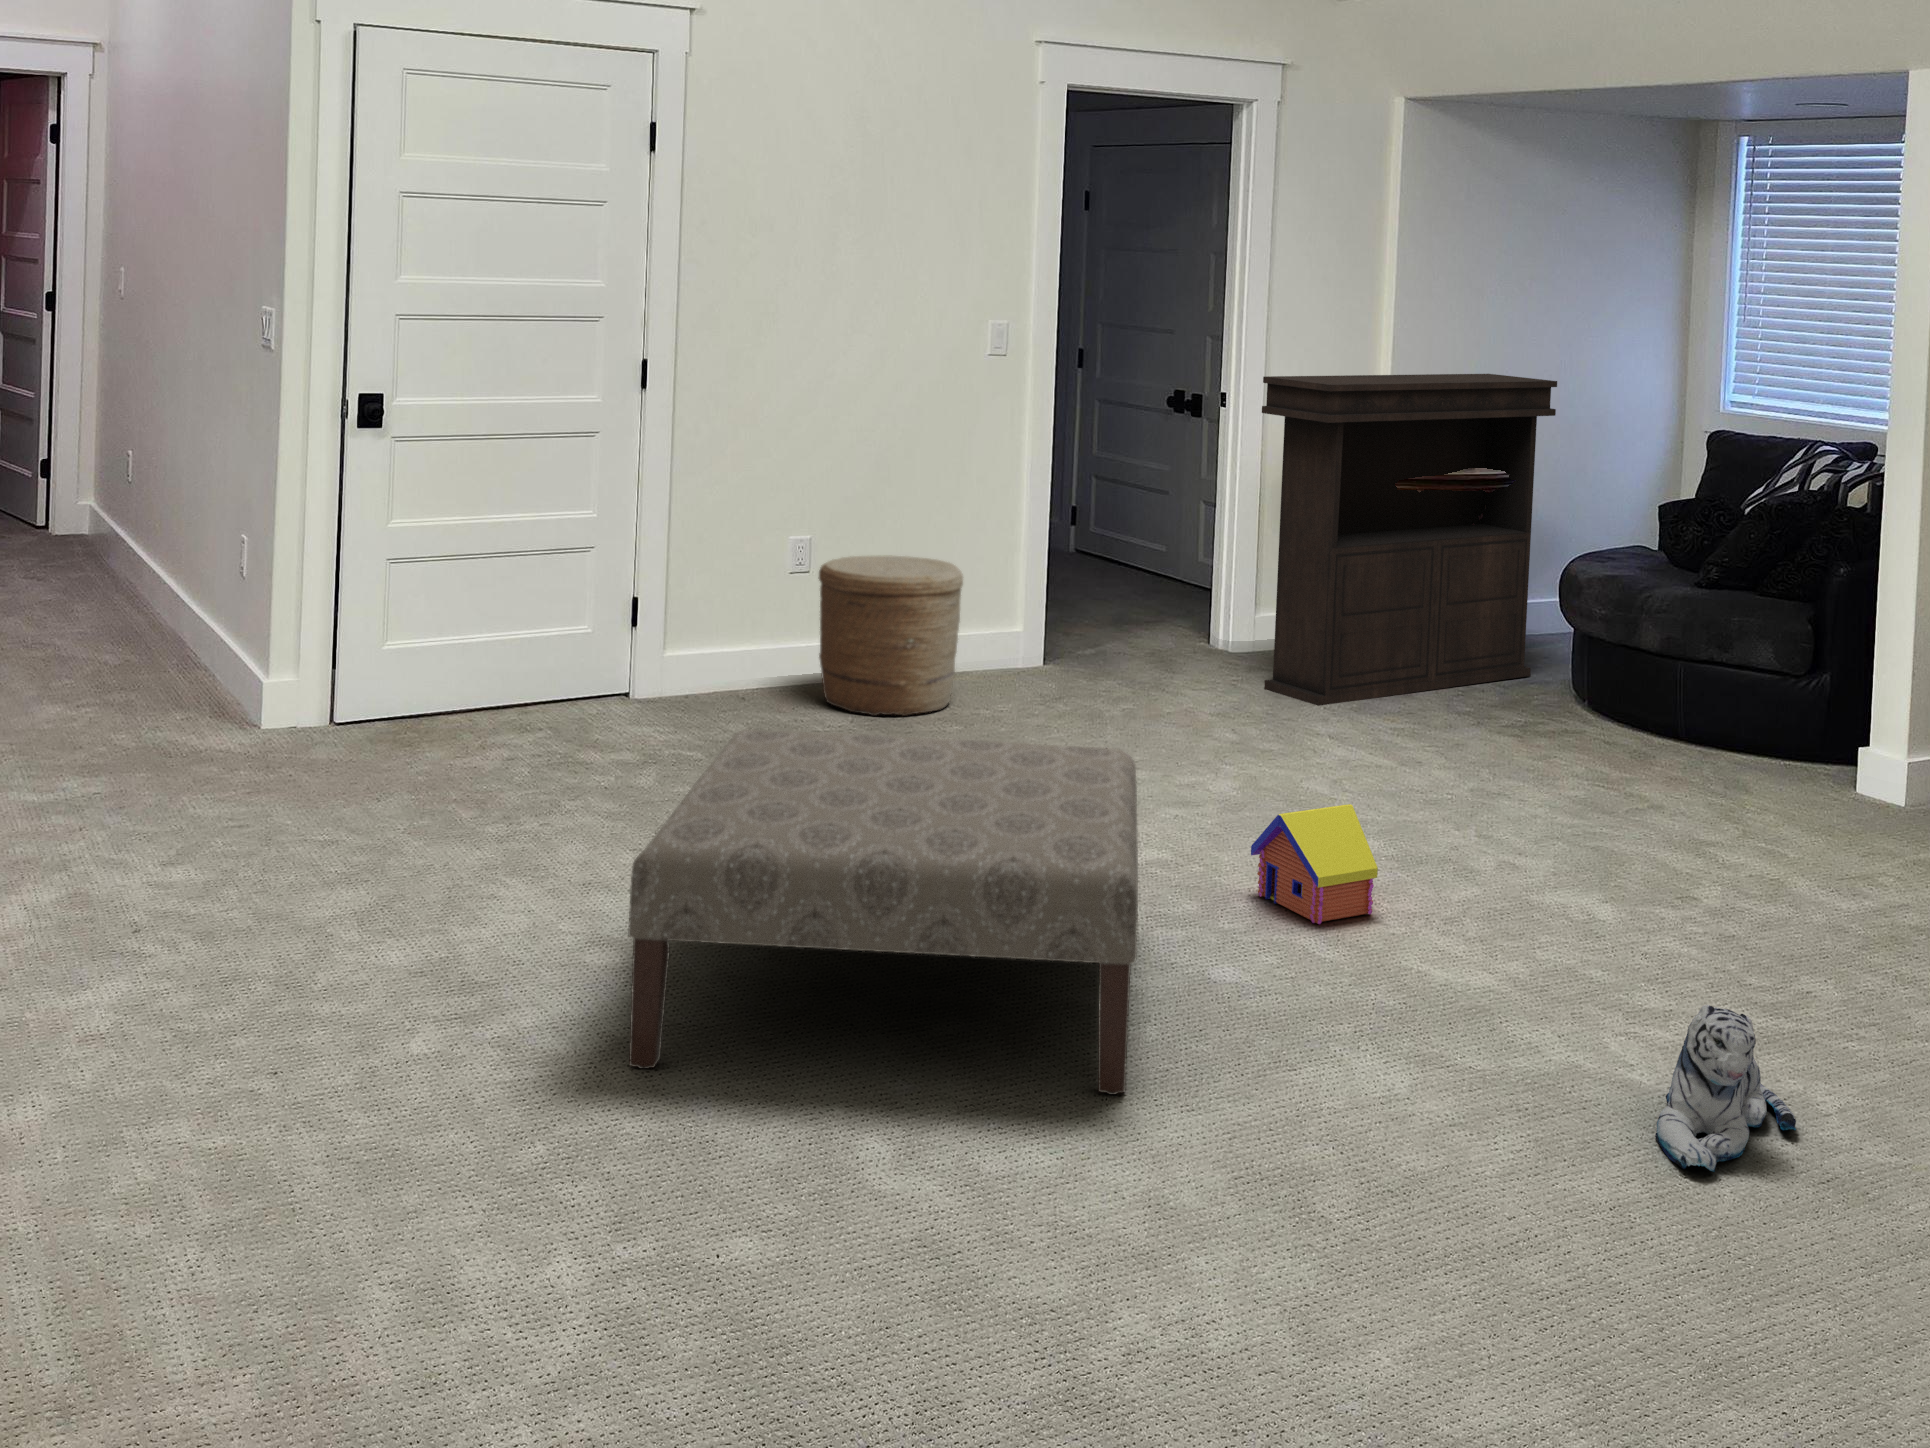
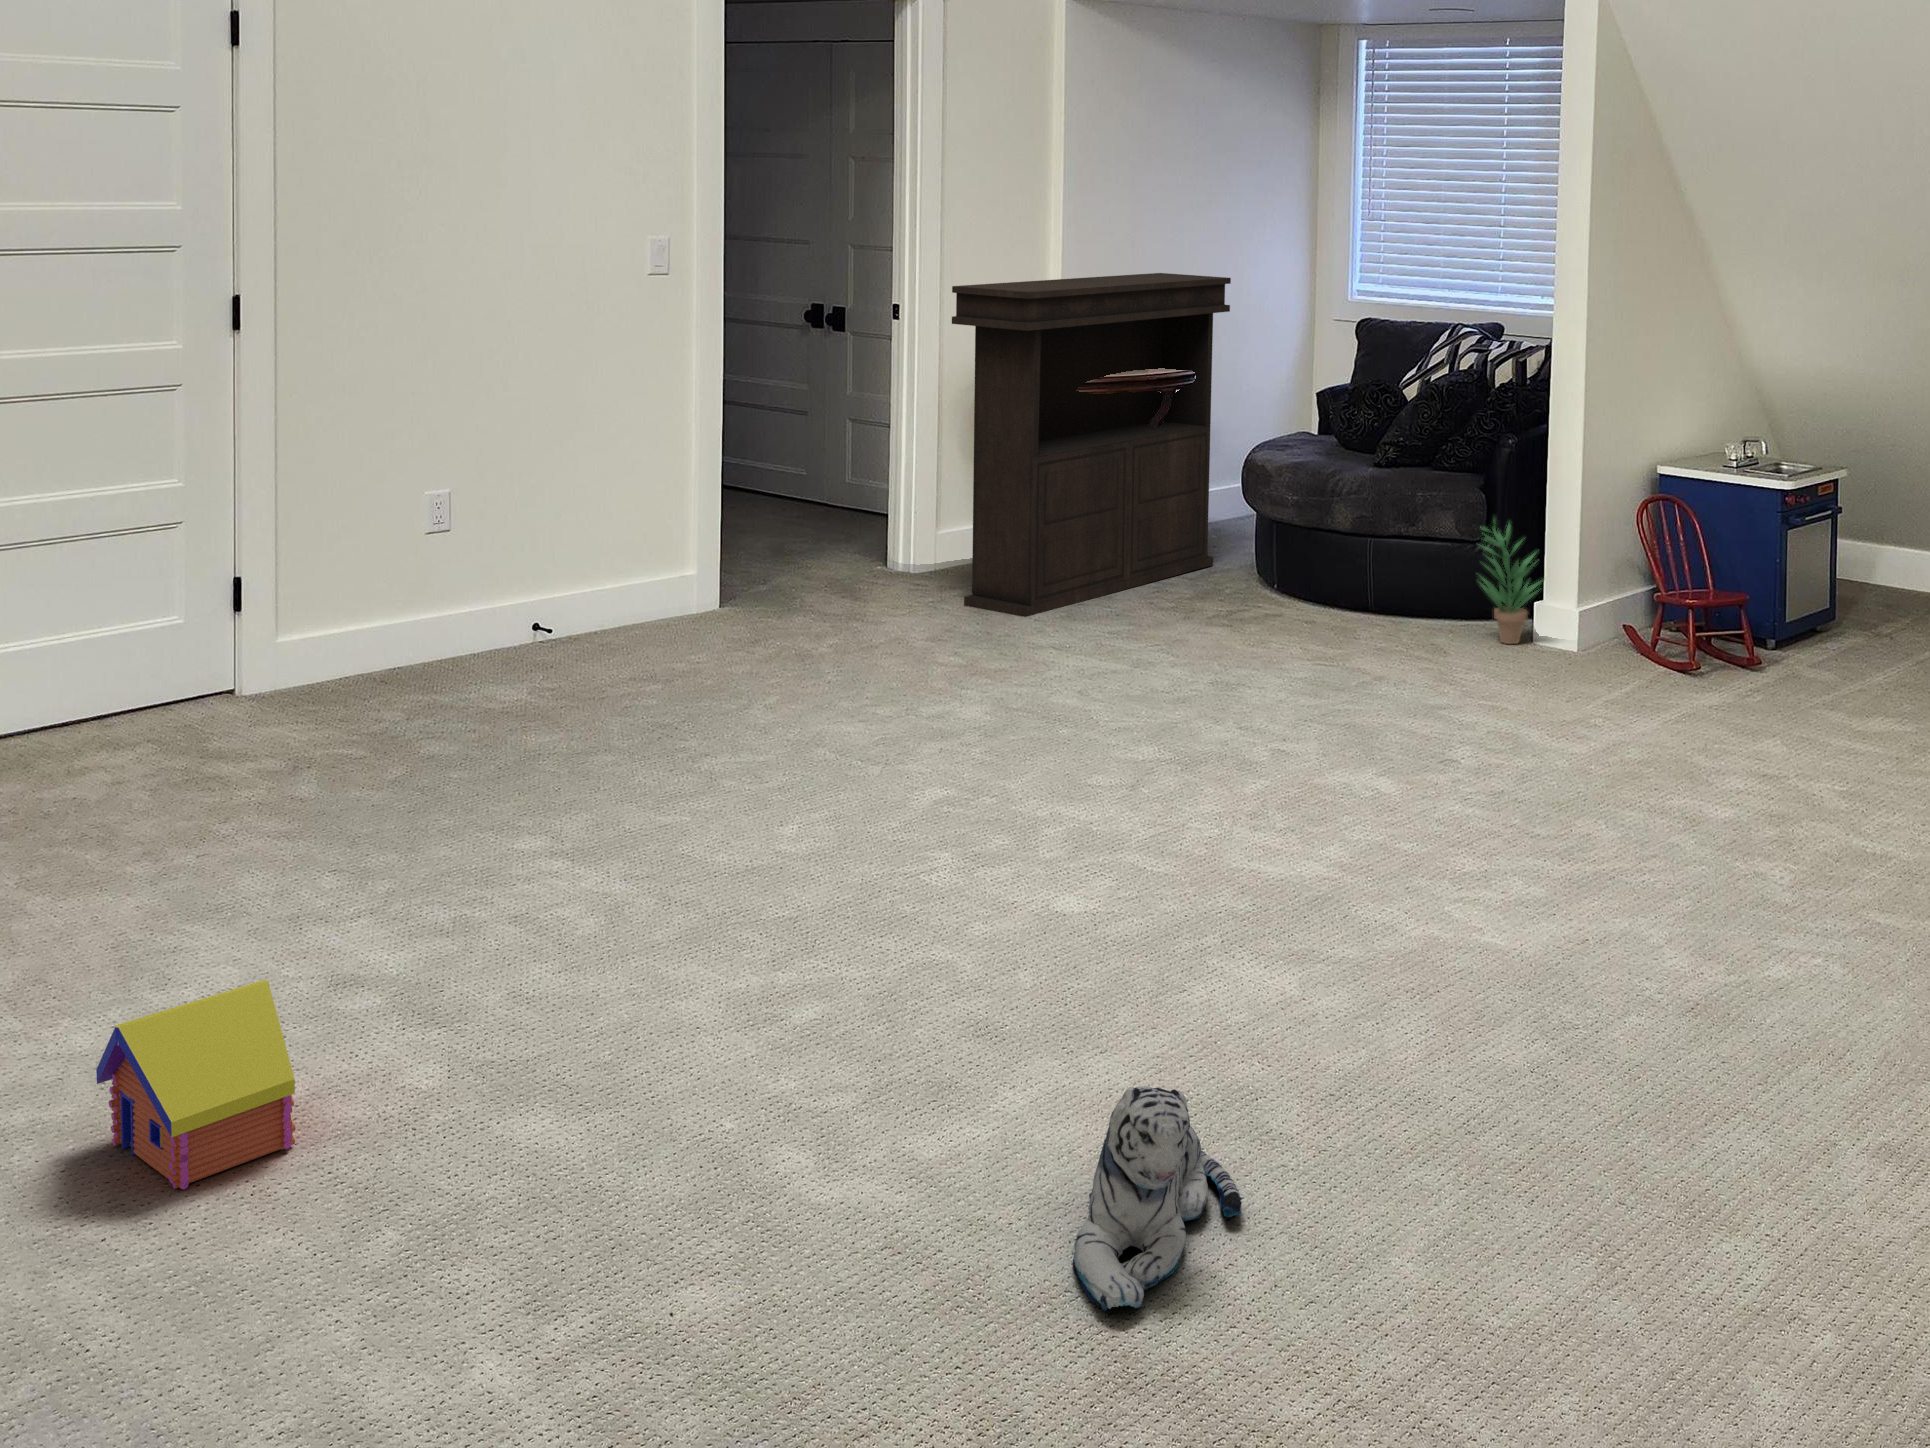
woven basket: present [819,555,963,716] -> none [471,502,645,683]
potted plant: none [1785,645,1866,788] -> present [1481,521,1541,644]
ottoman: present [628,729,1138,1095] -> none [422,695,1021,1141]
toy house: present [1251,804,1378,924] -> present [96,980,295,1189]
plush toy: present [1655,1005,1796,1172] -> present [1073,1086,1242,1311]

